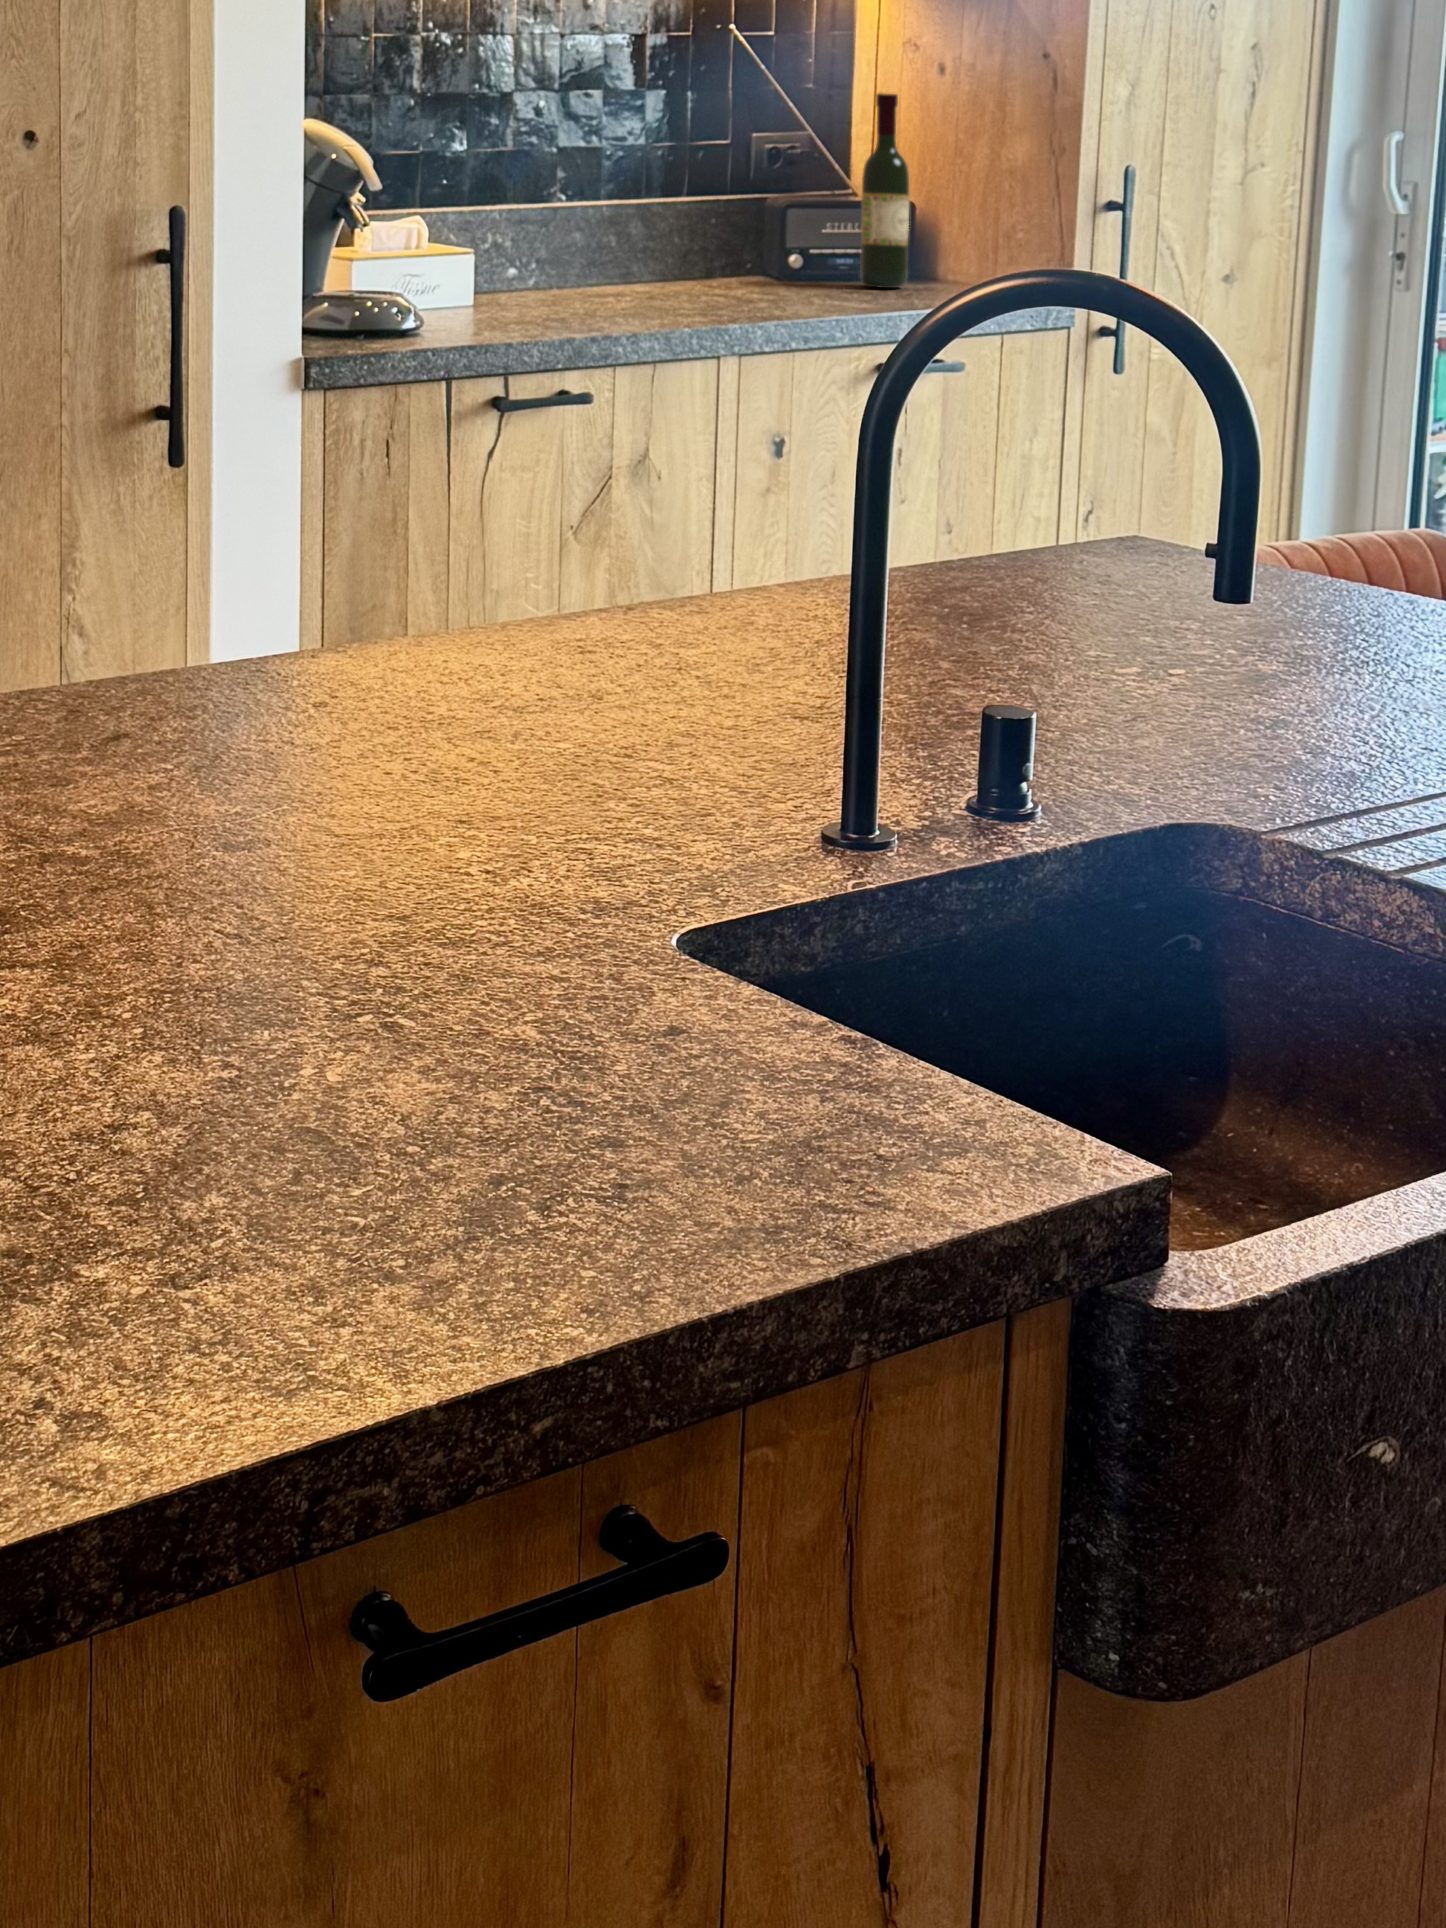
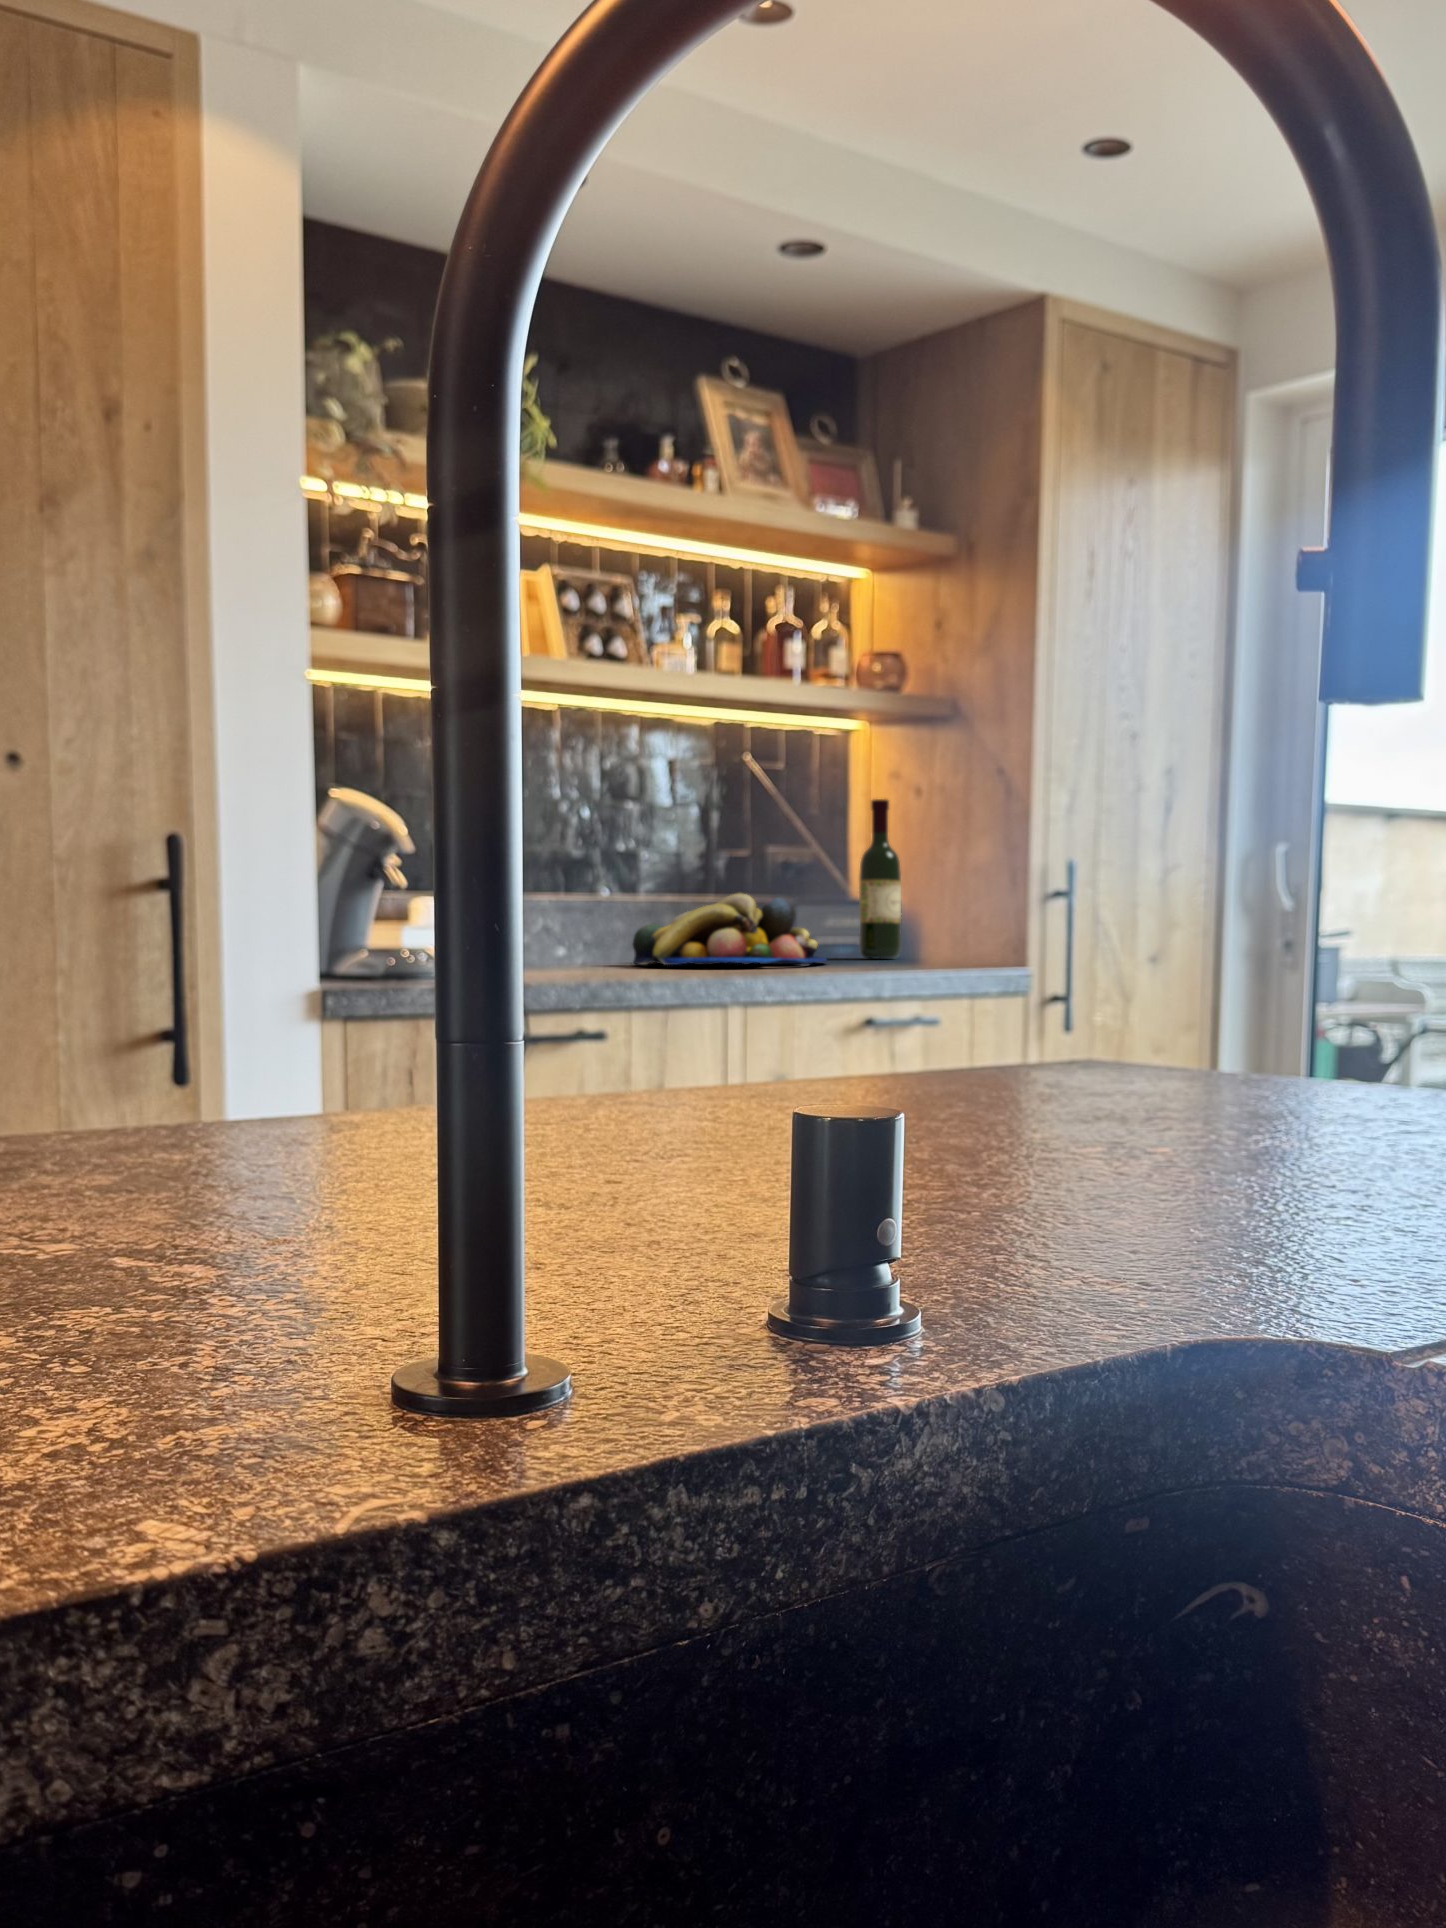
fruit bowl: none [601,213,828,302] -> present [632,893,827,965]

